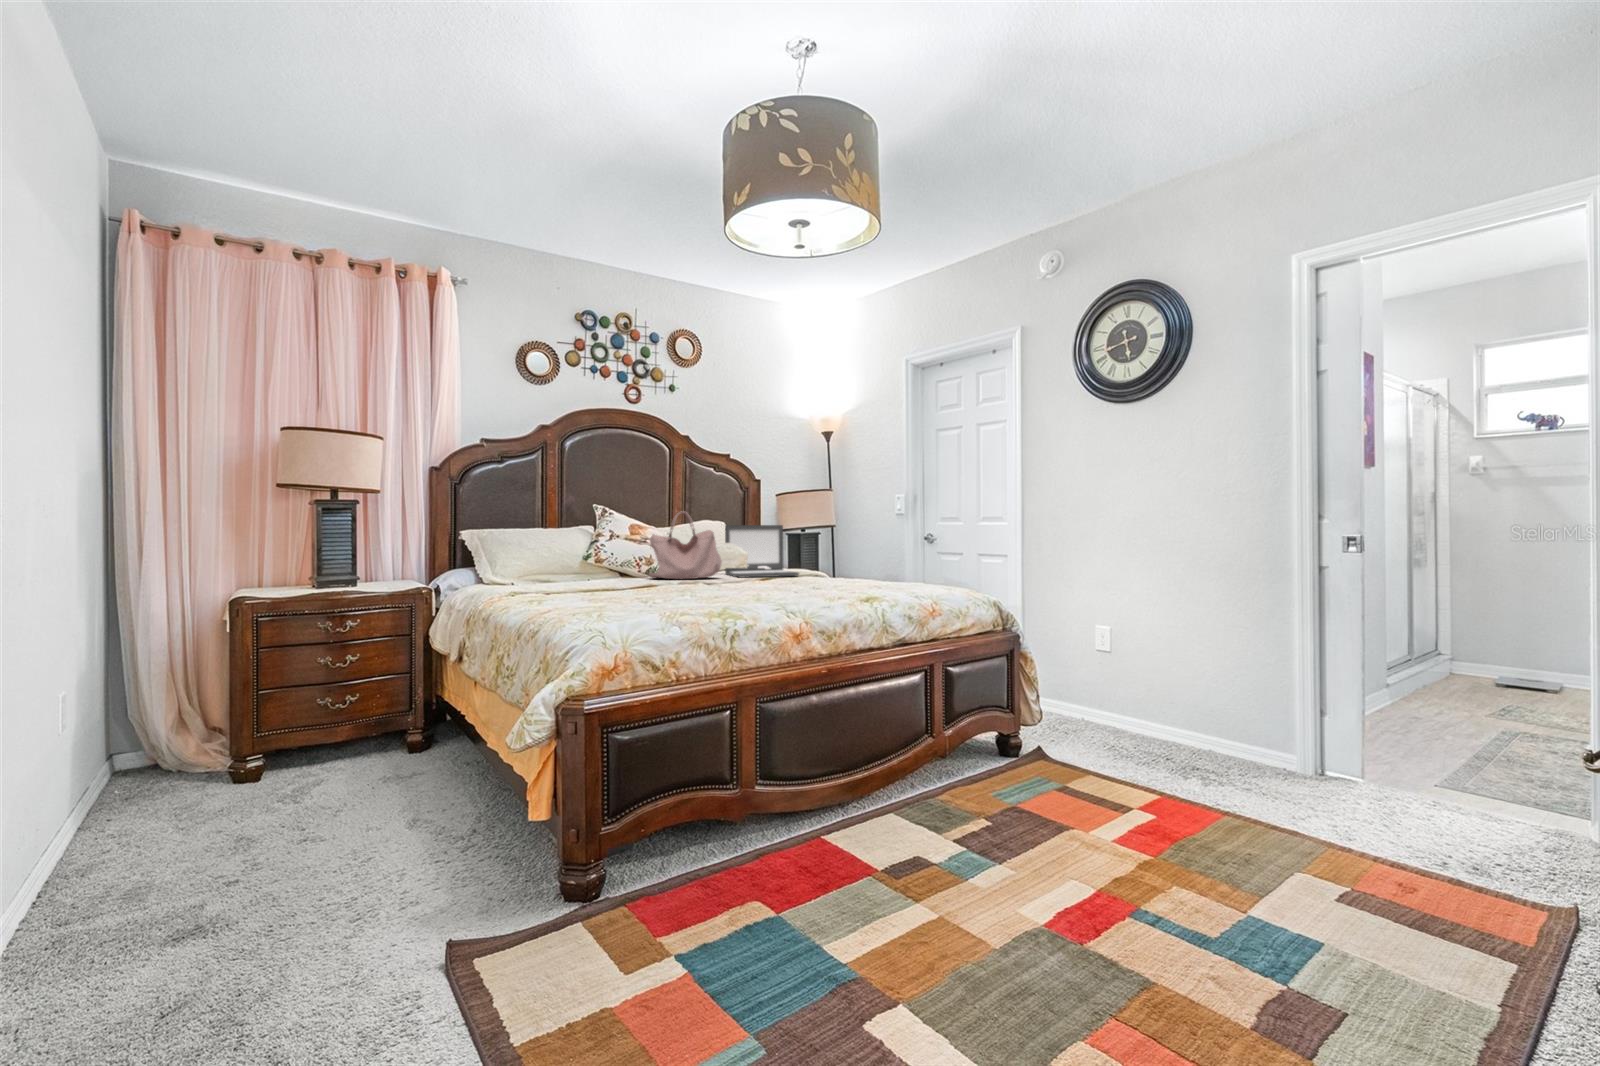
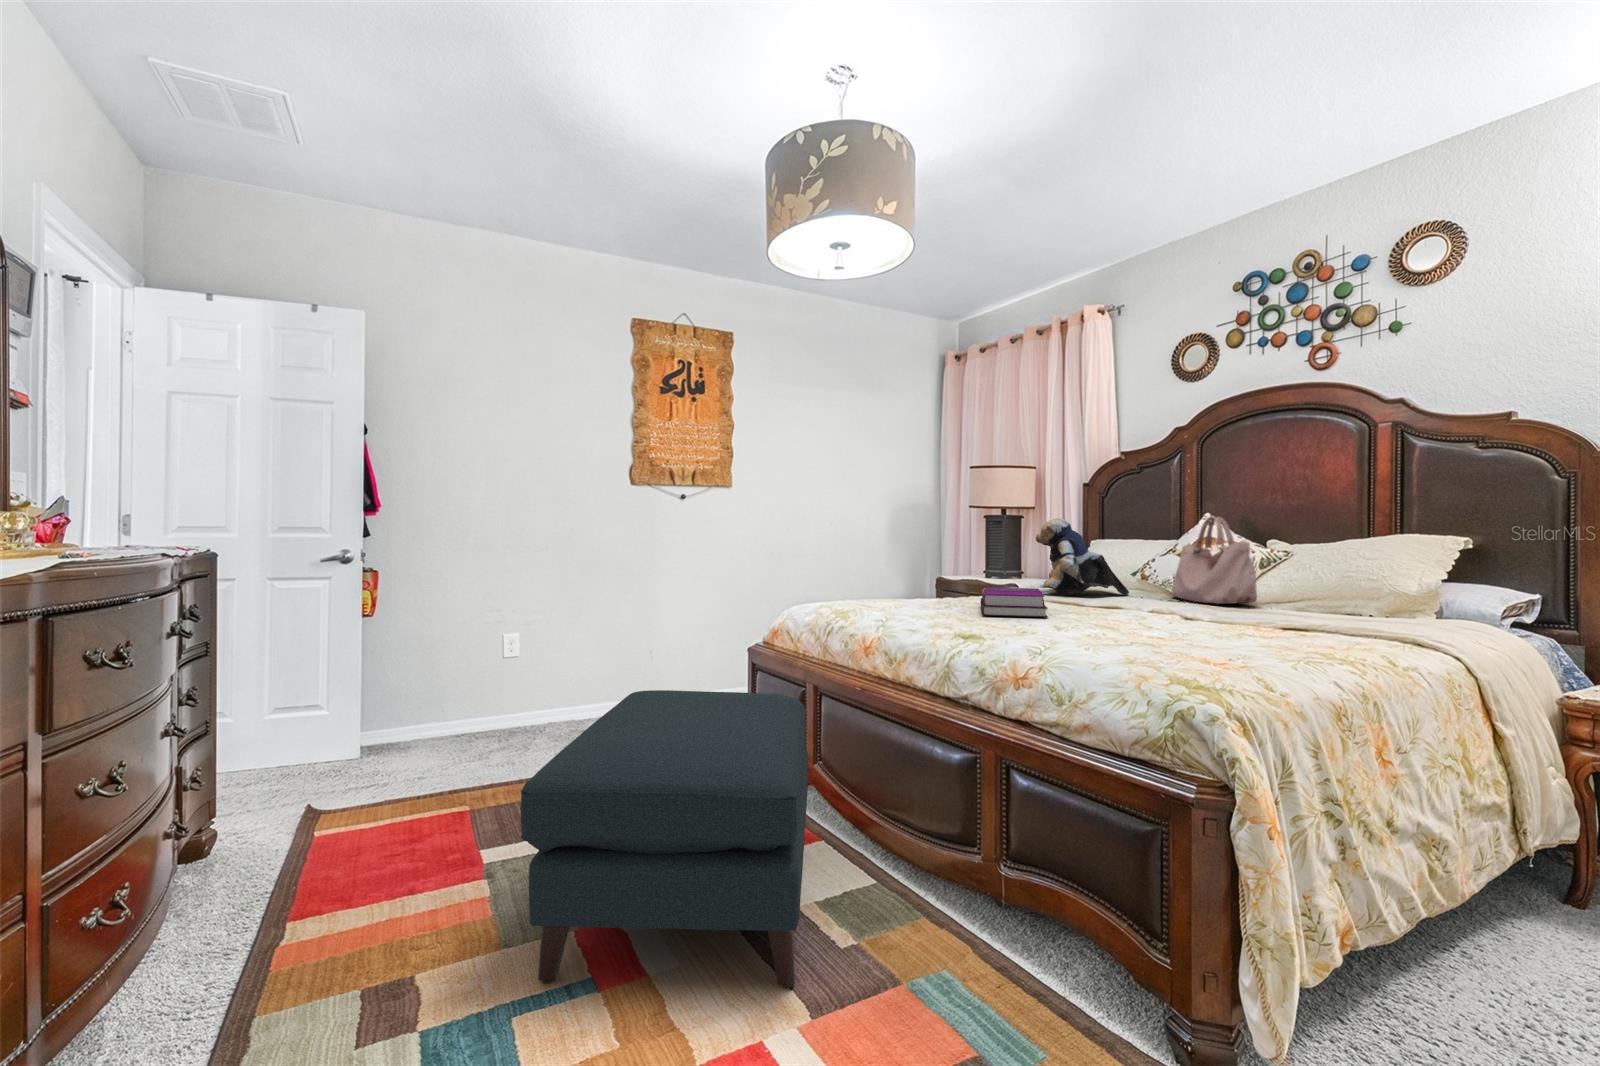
teddy bear: none [572,510,650,586] -> present [1036,518,1129,596]
laptop: present [725,525,799,578] -> none [1283,534,1451,626]
notebook: none [688,573,768,596] -> present [980,587,1048,617]
ottoman: none [811,687,1186,957] -> present [521,690,808,989]

